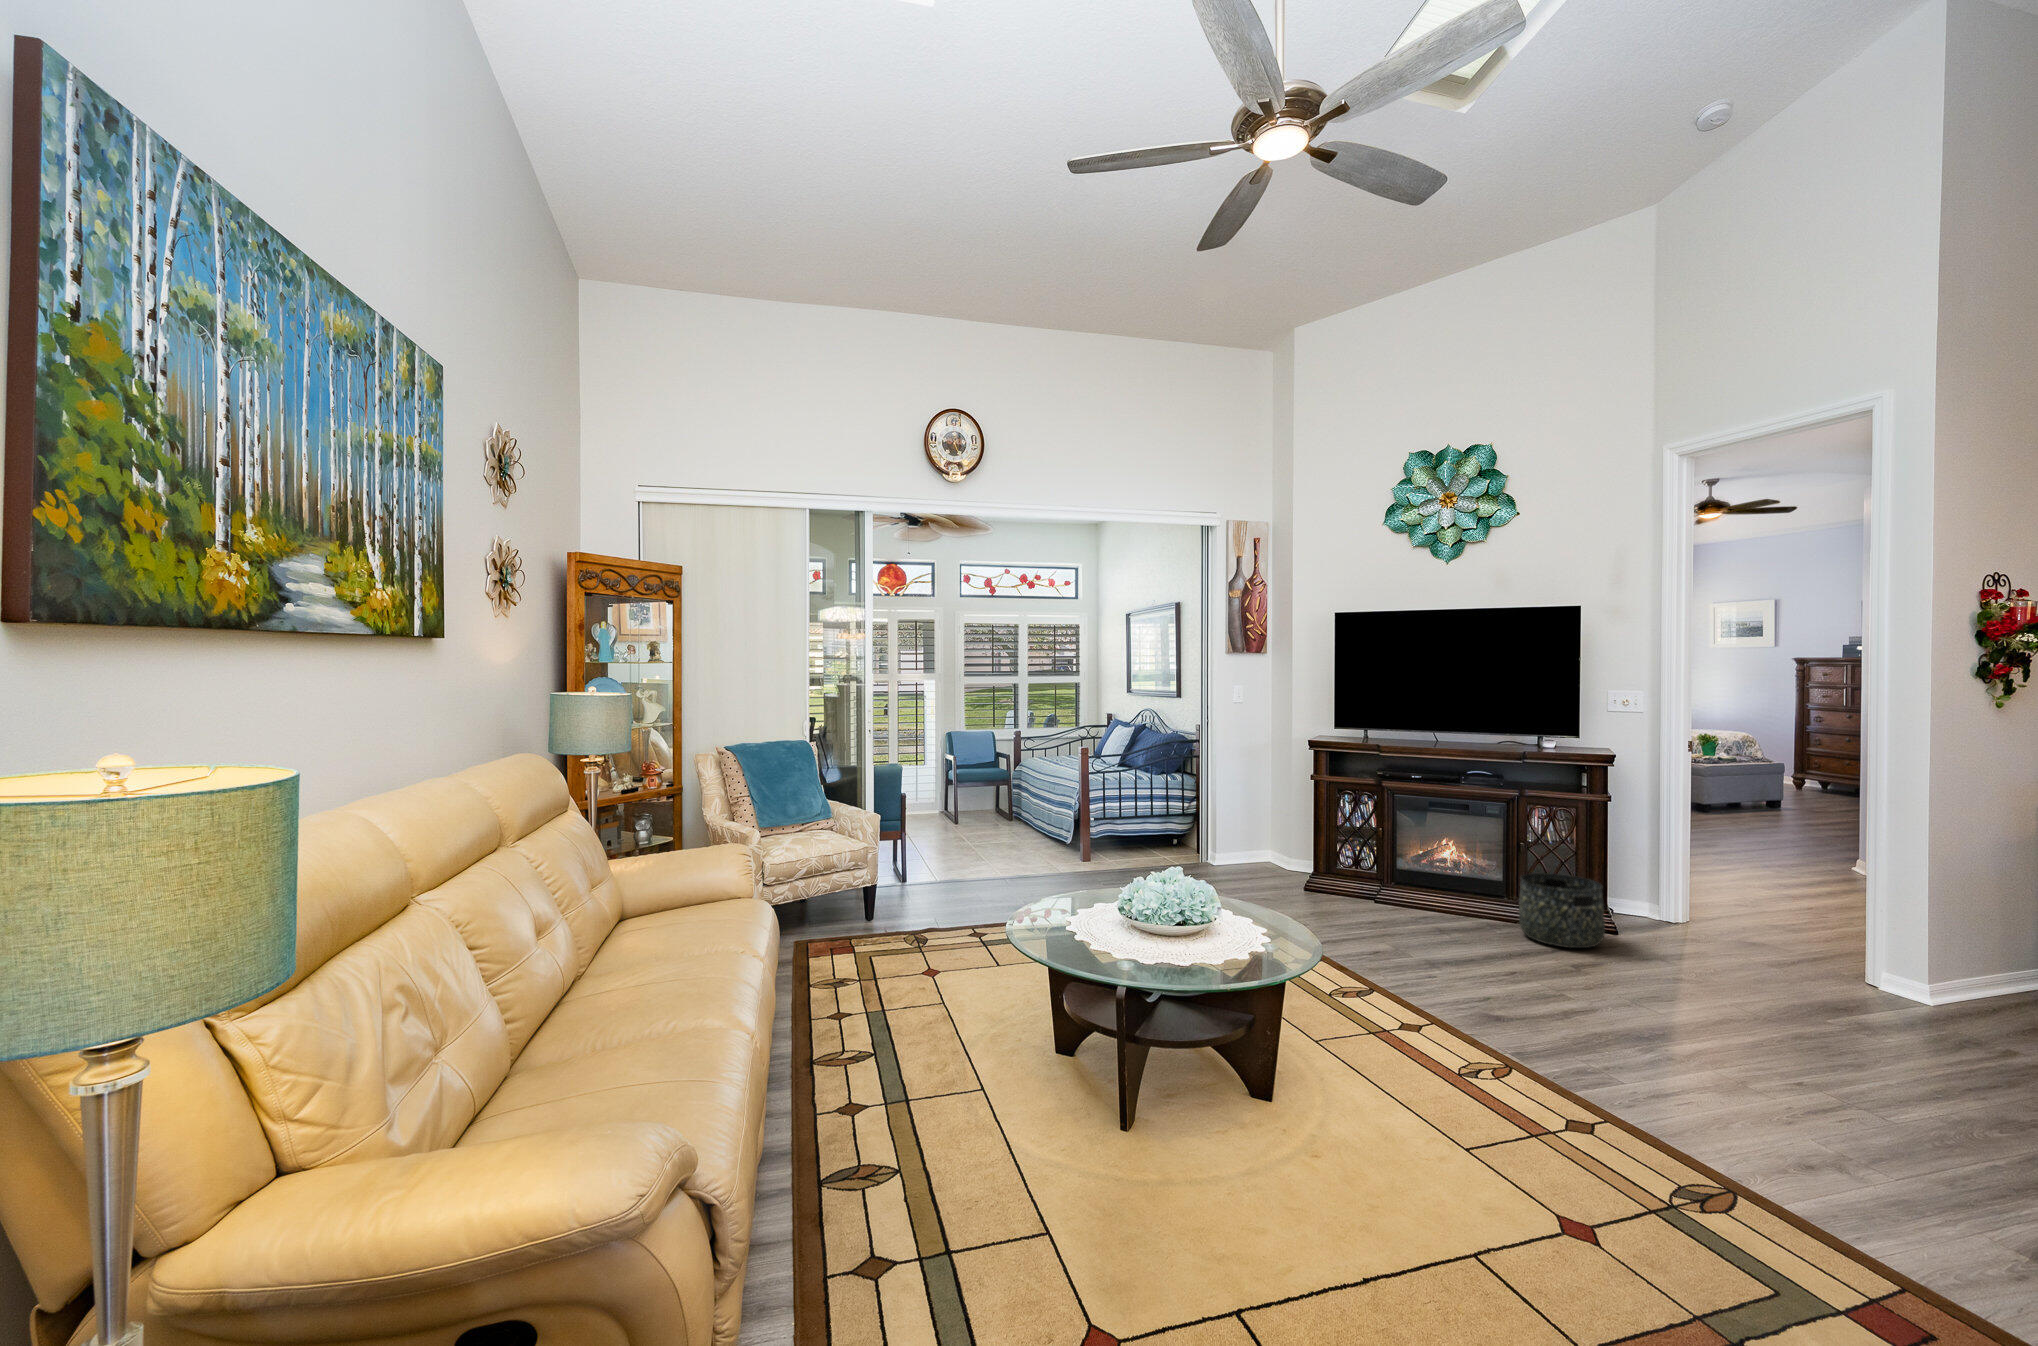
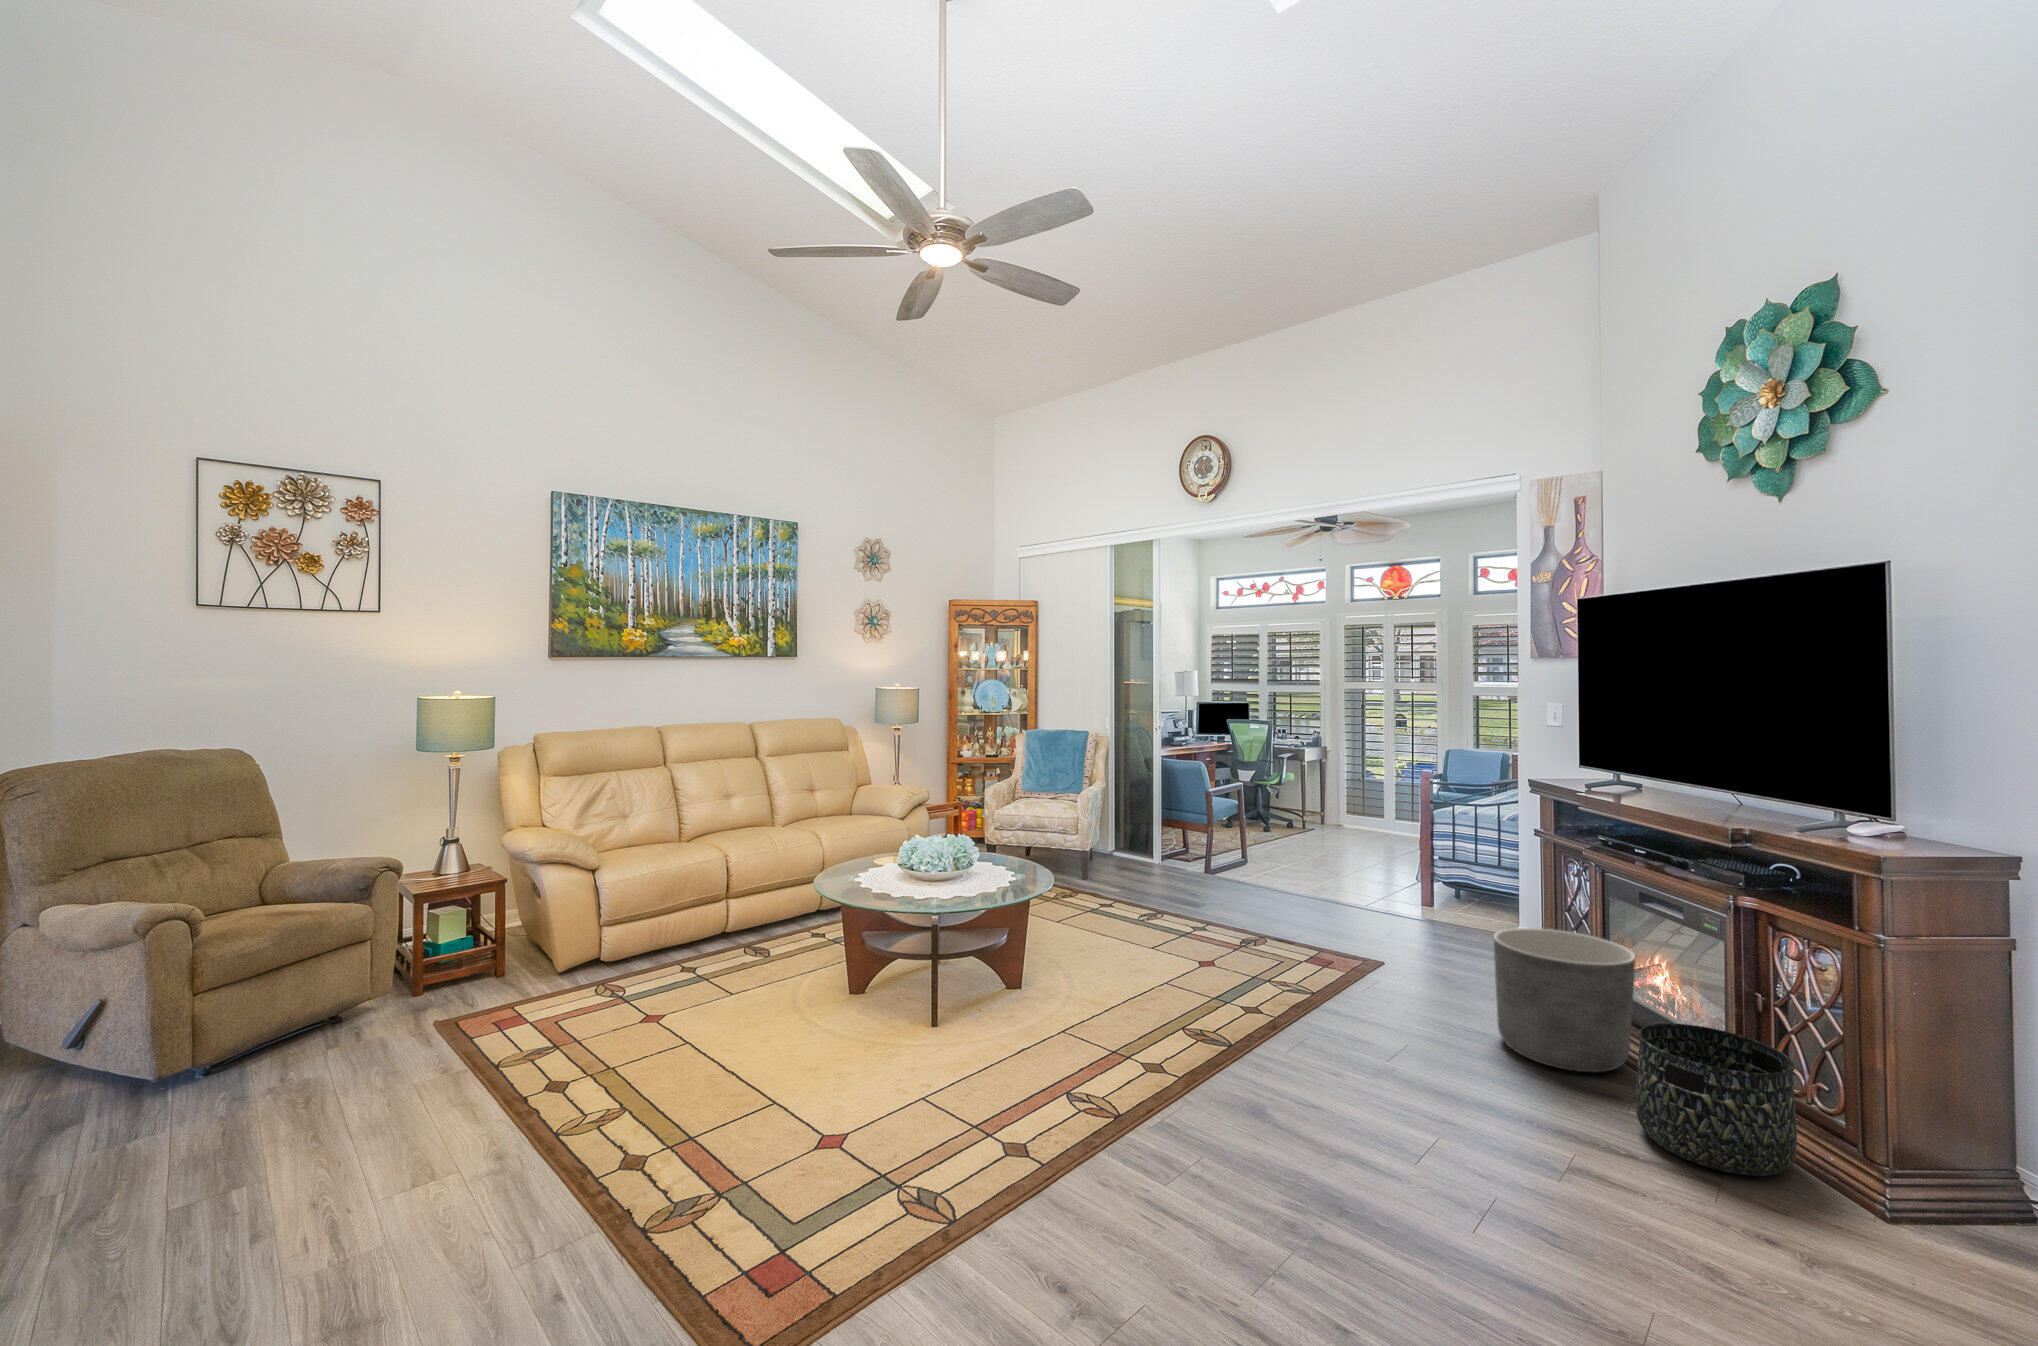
planter: none [1379,842,1469,931] -> present [1494,928,1636,1072]

